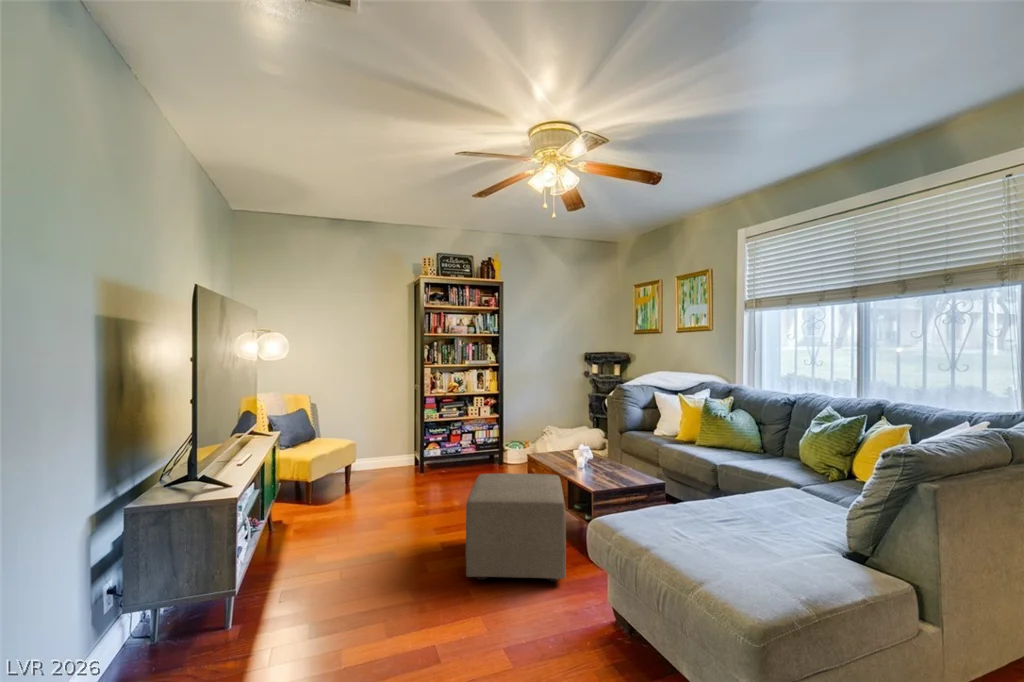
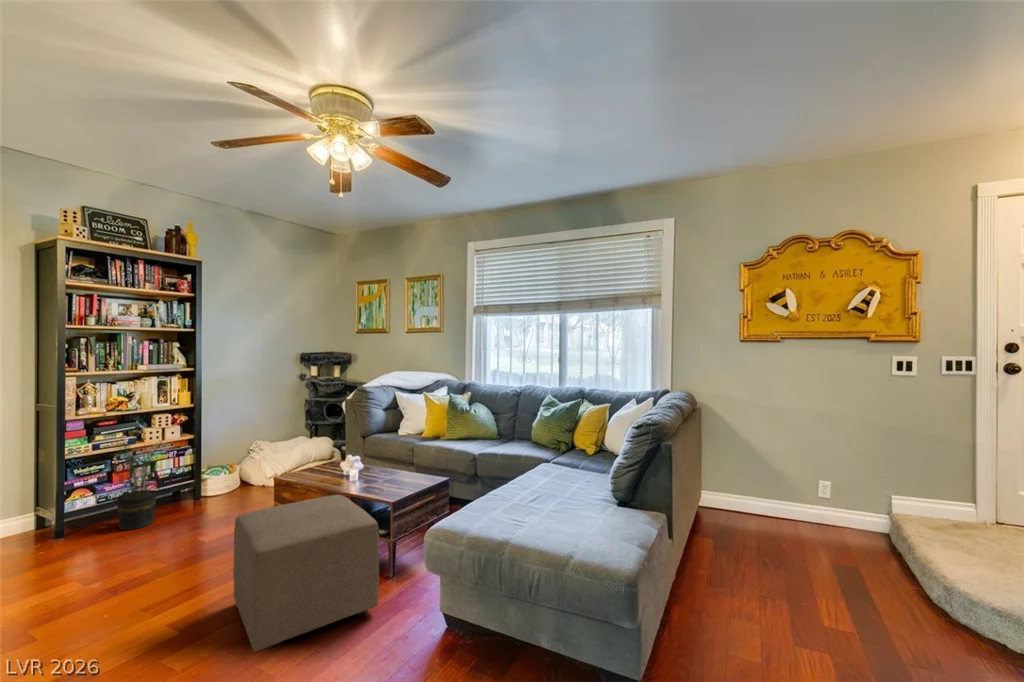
potted plant: none [437,409,480,476] -> present [105,439,161,530]

